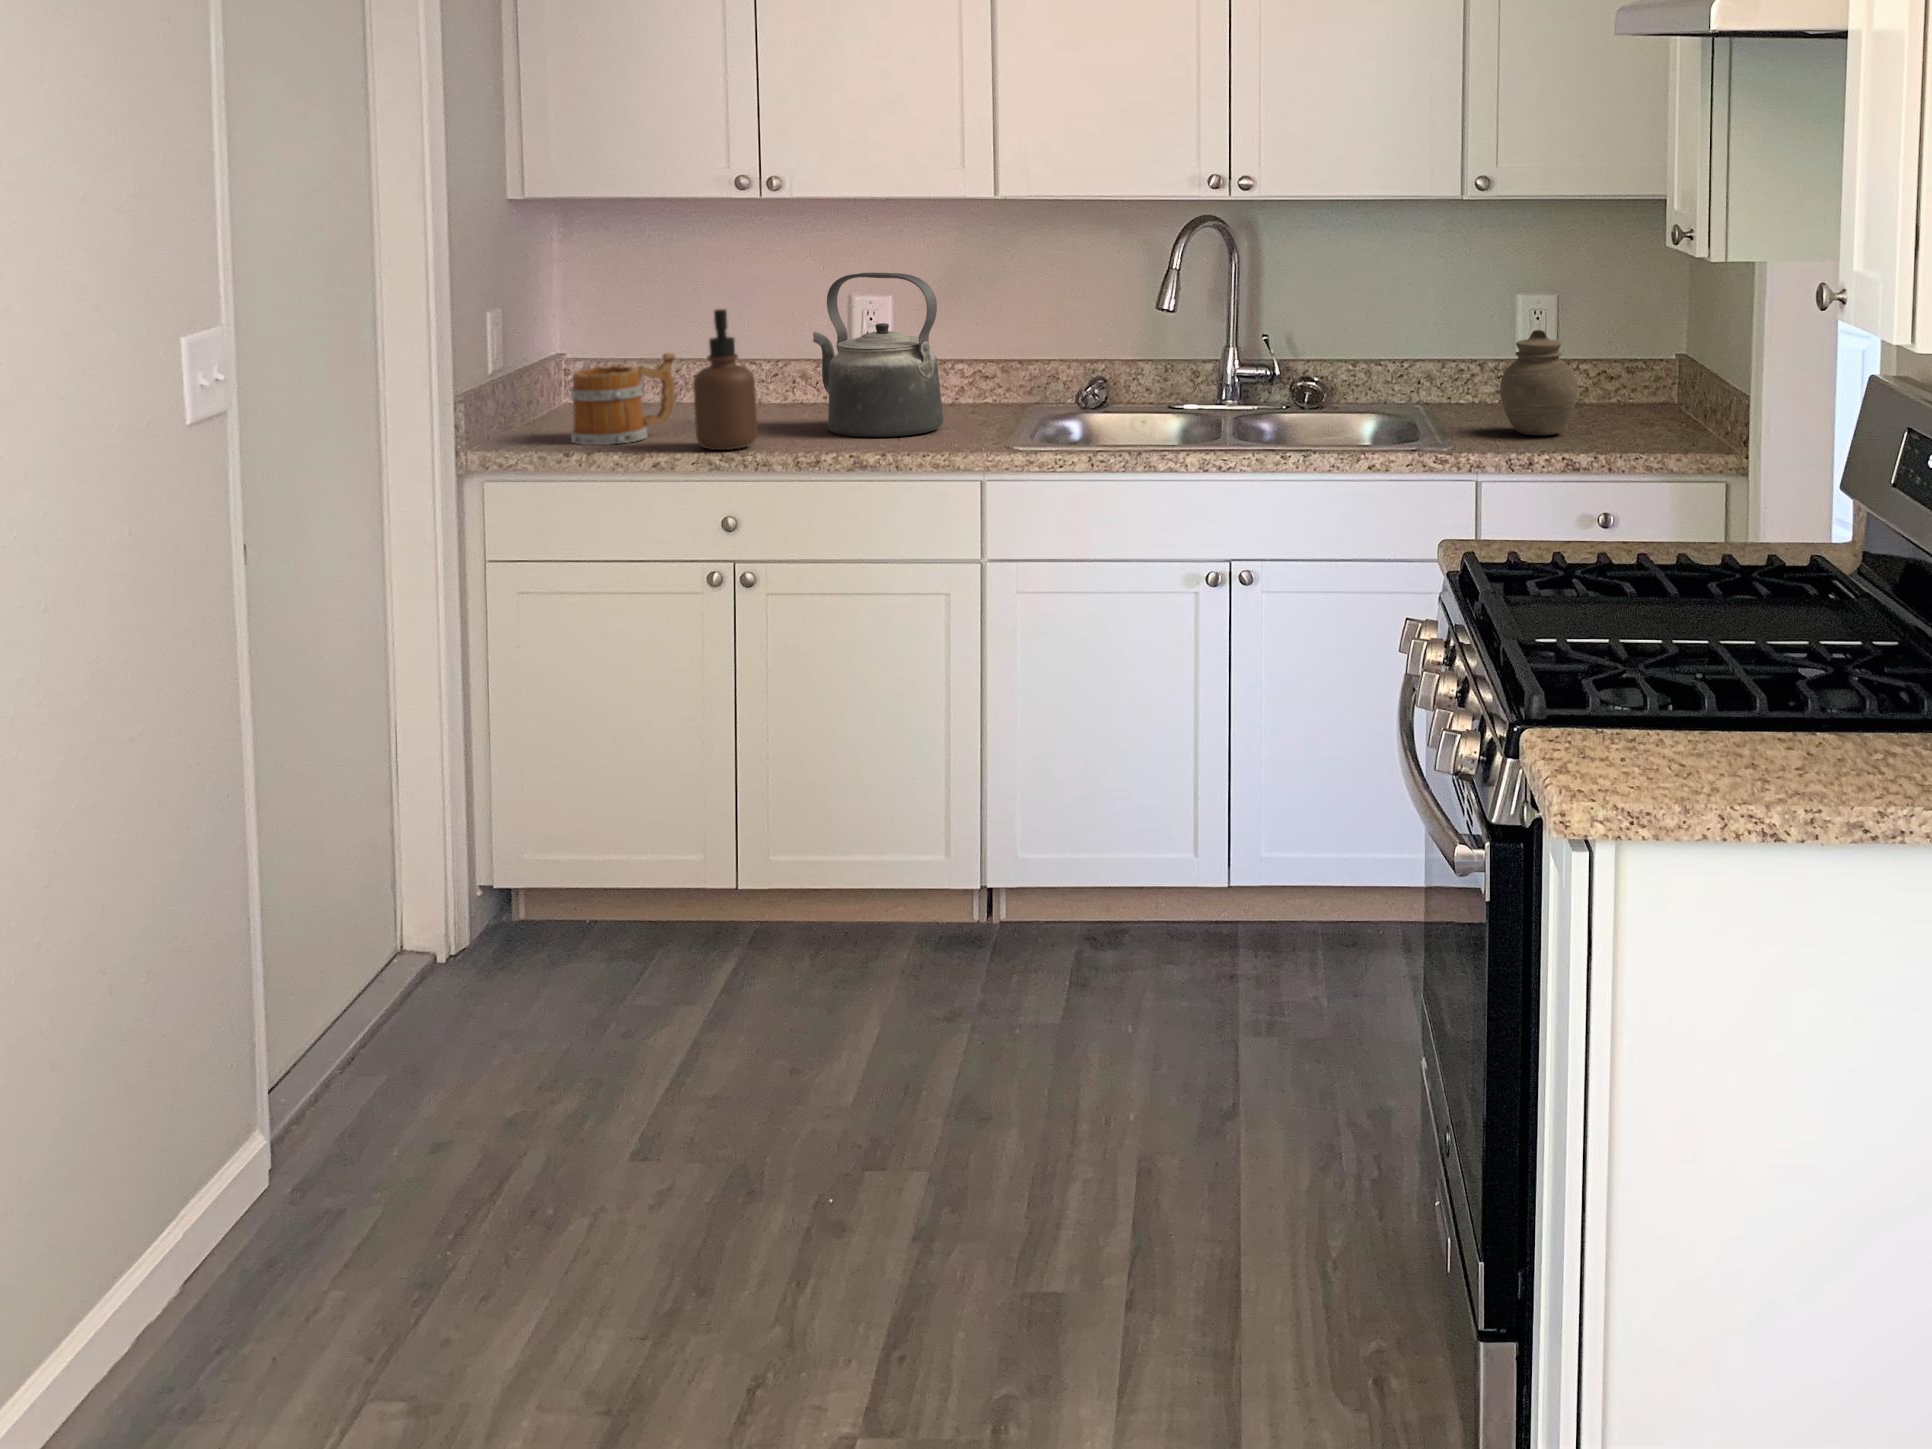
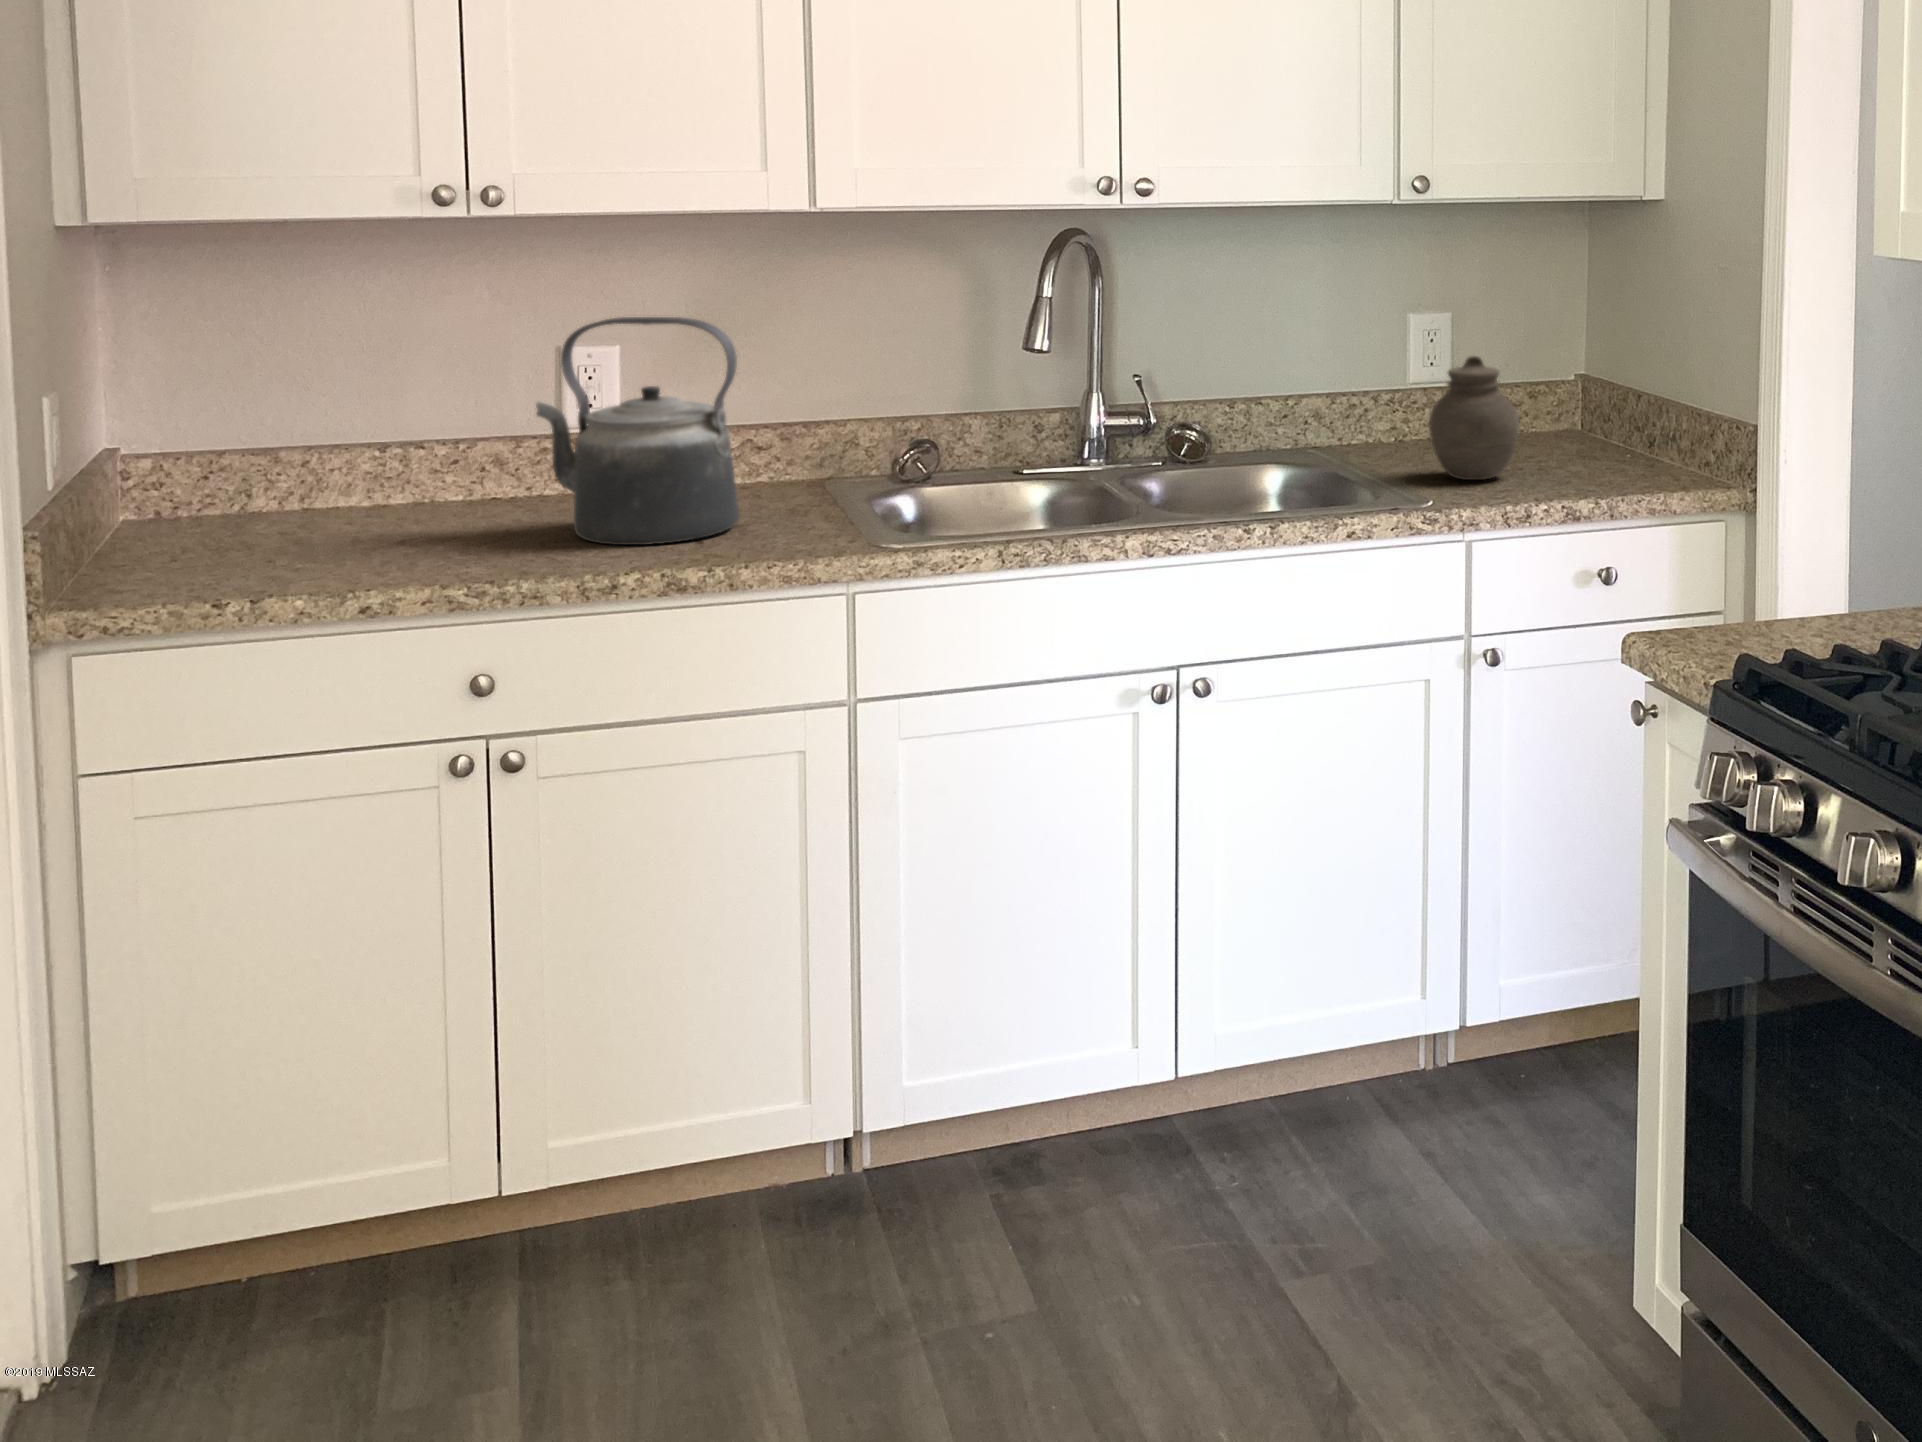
soap dispenser: present [693,309,758,450] -> none [407,379,506,582]
mug: present [571,353,676,445] -> none [189,444,350,589]

